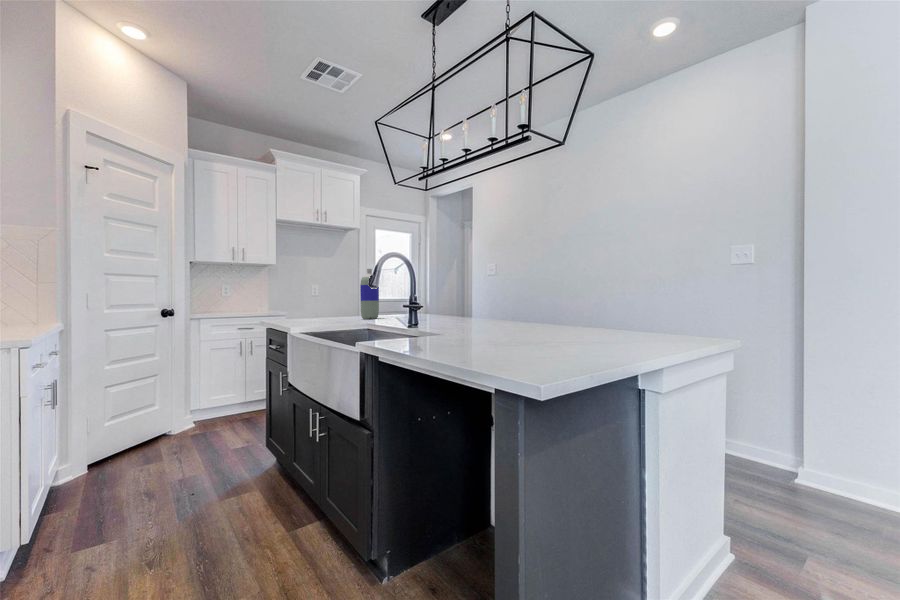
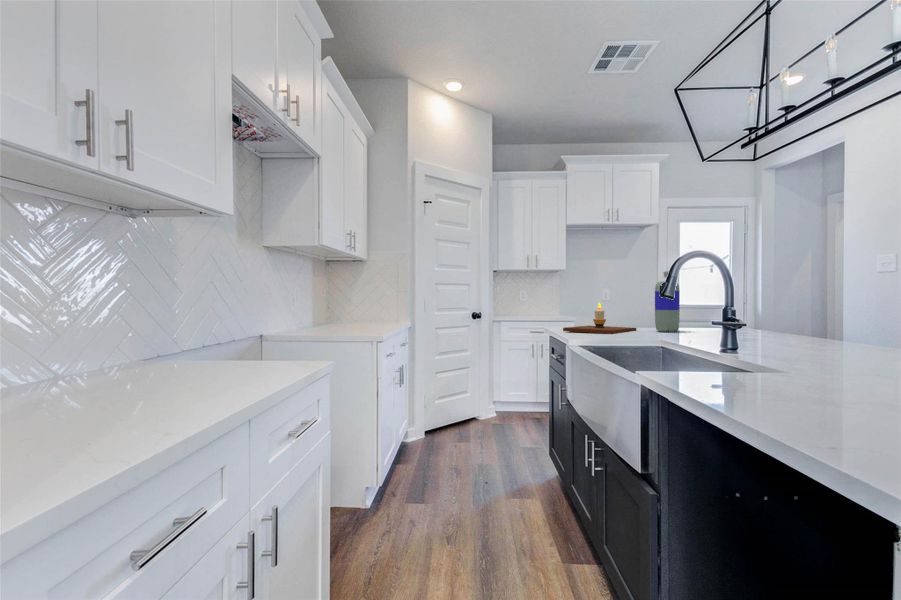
candle: none [279,295,346,322] -> present [563,303,636,334]

